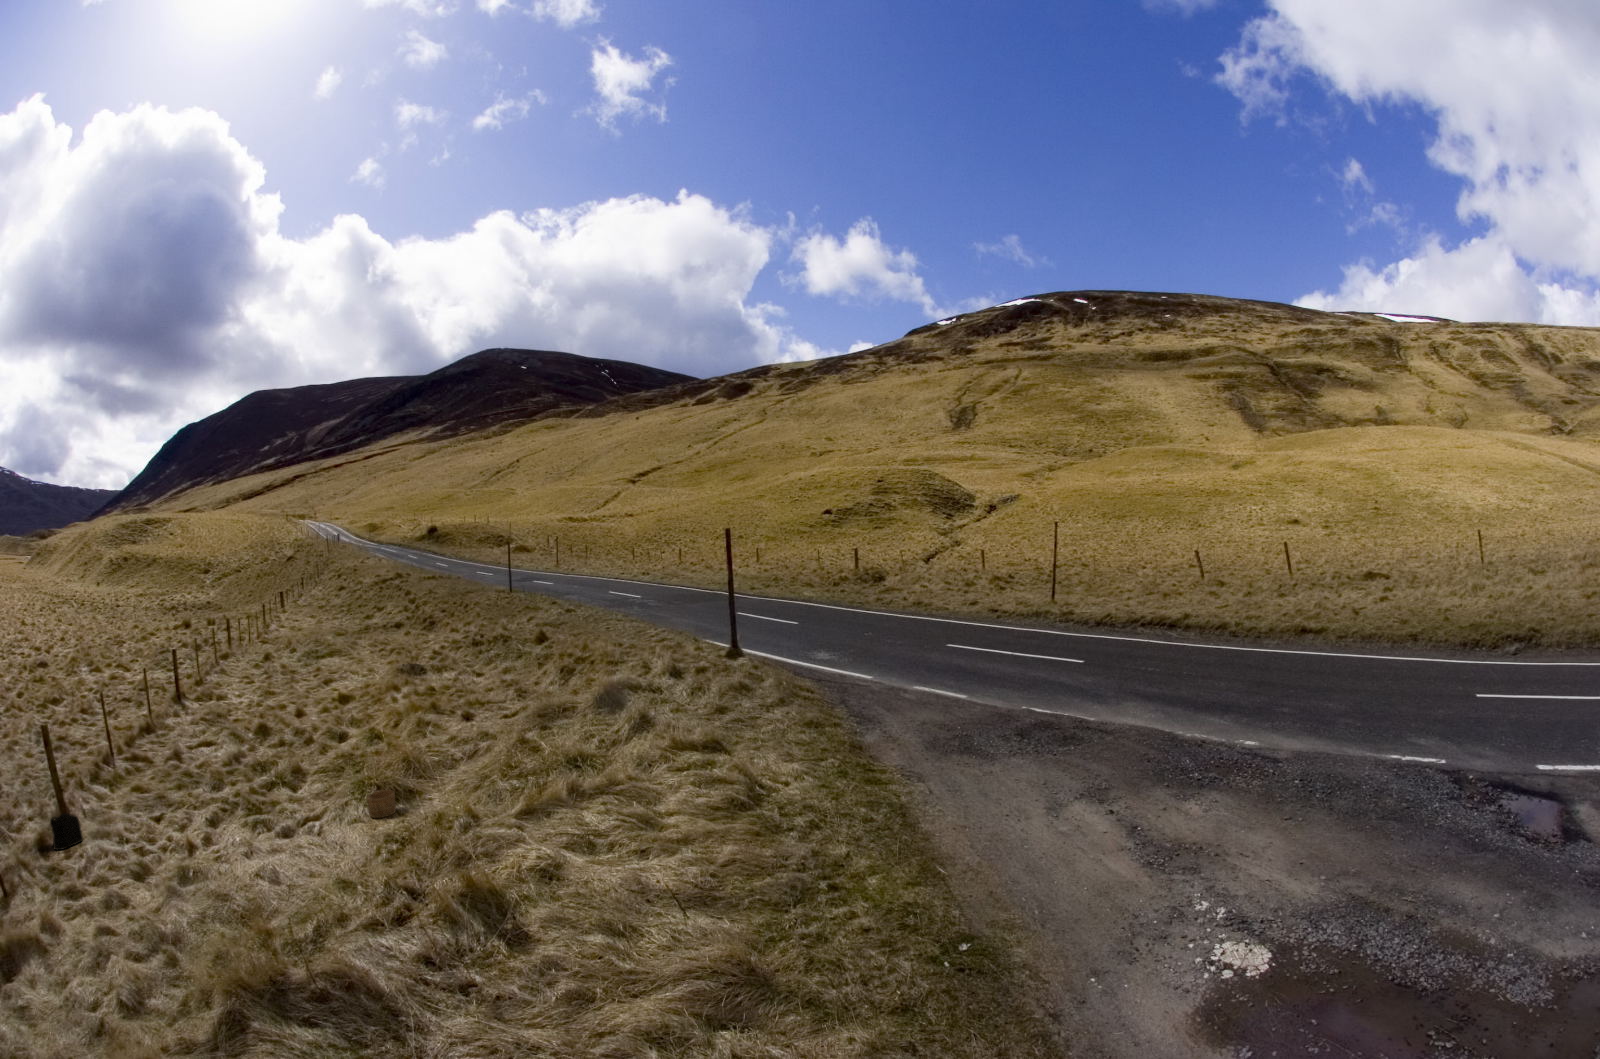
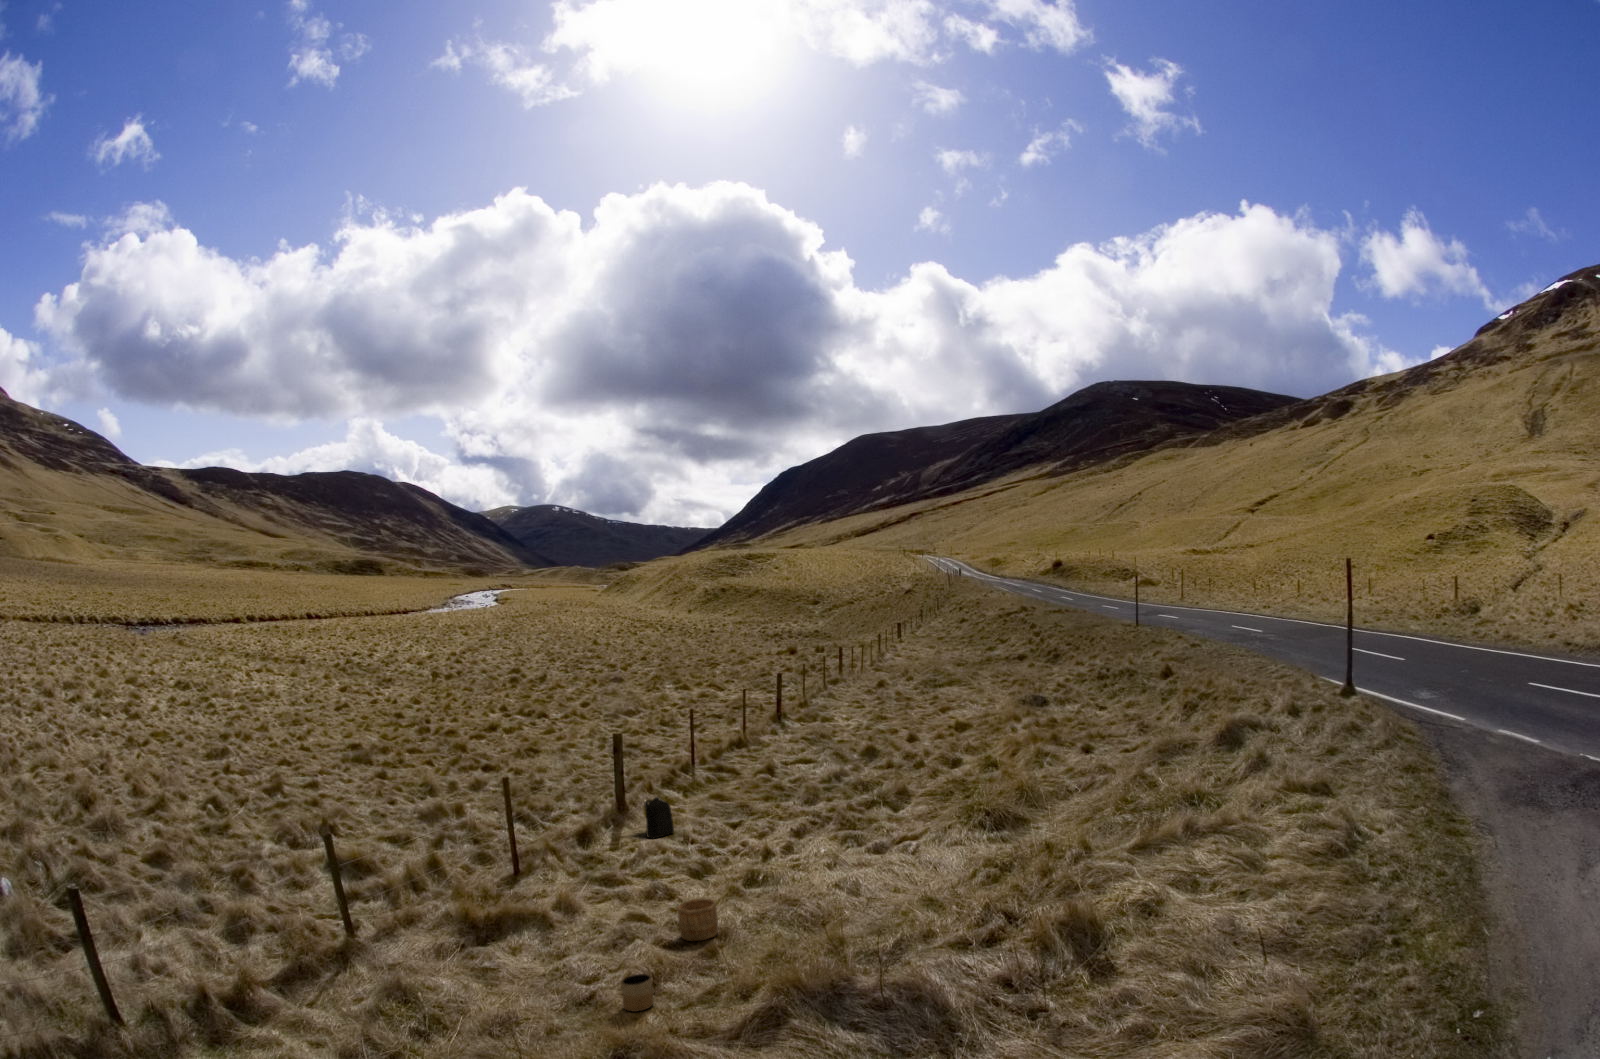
wooden bucket: present [367,790,396,818] -> present [677,898,718,941]
planter: none [69,993,102,1027] -> present [622,974,654,1012]

